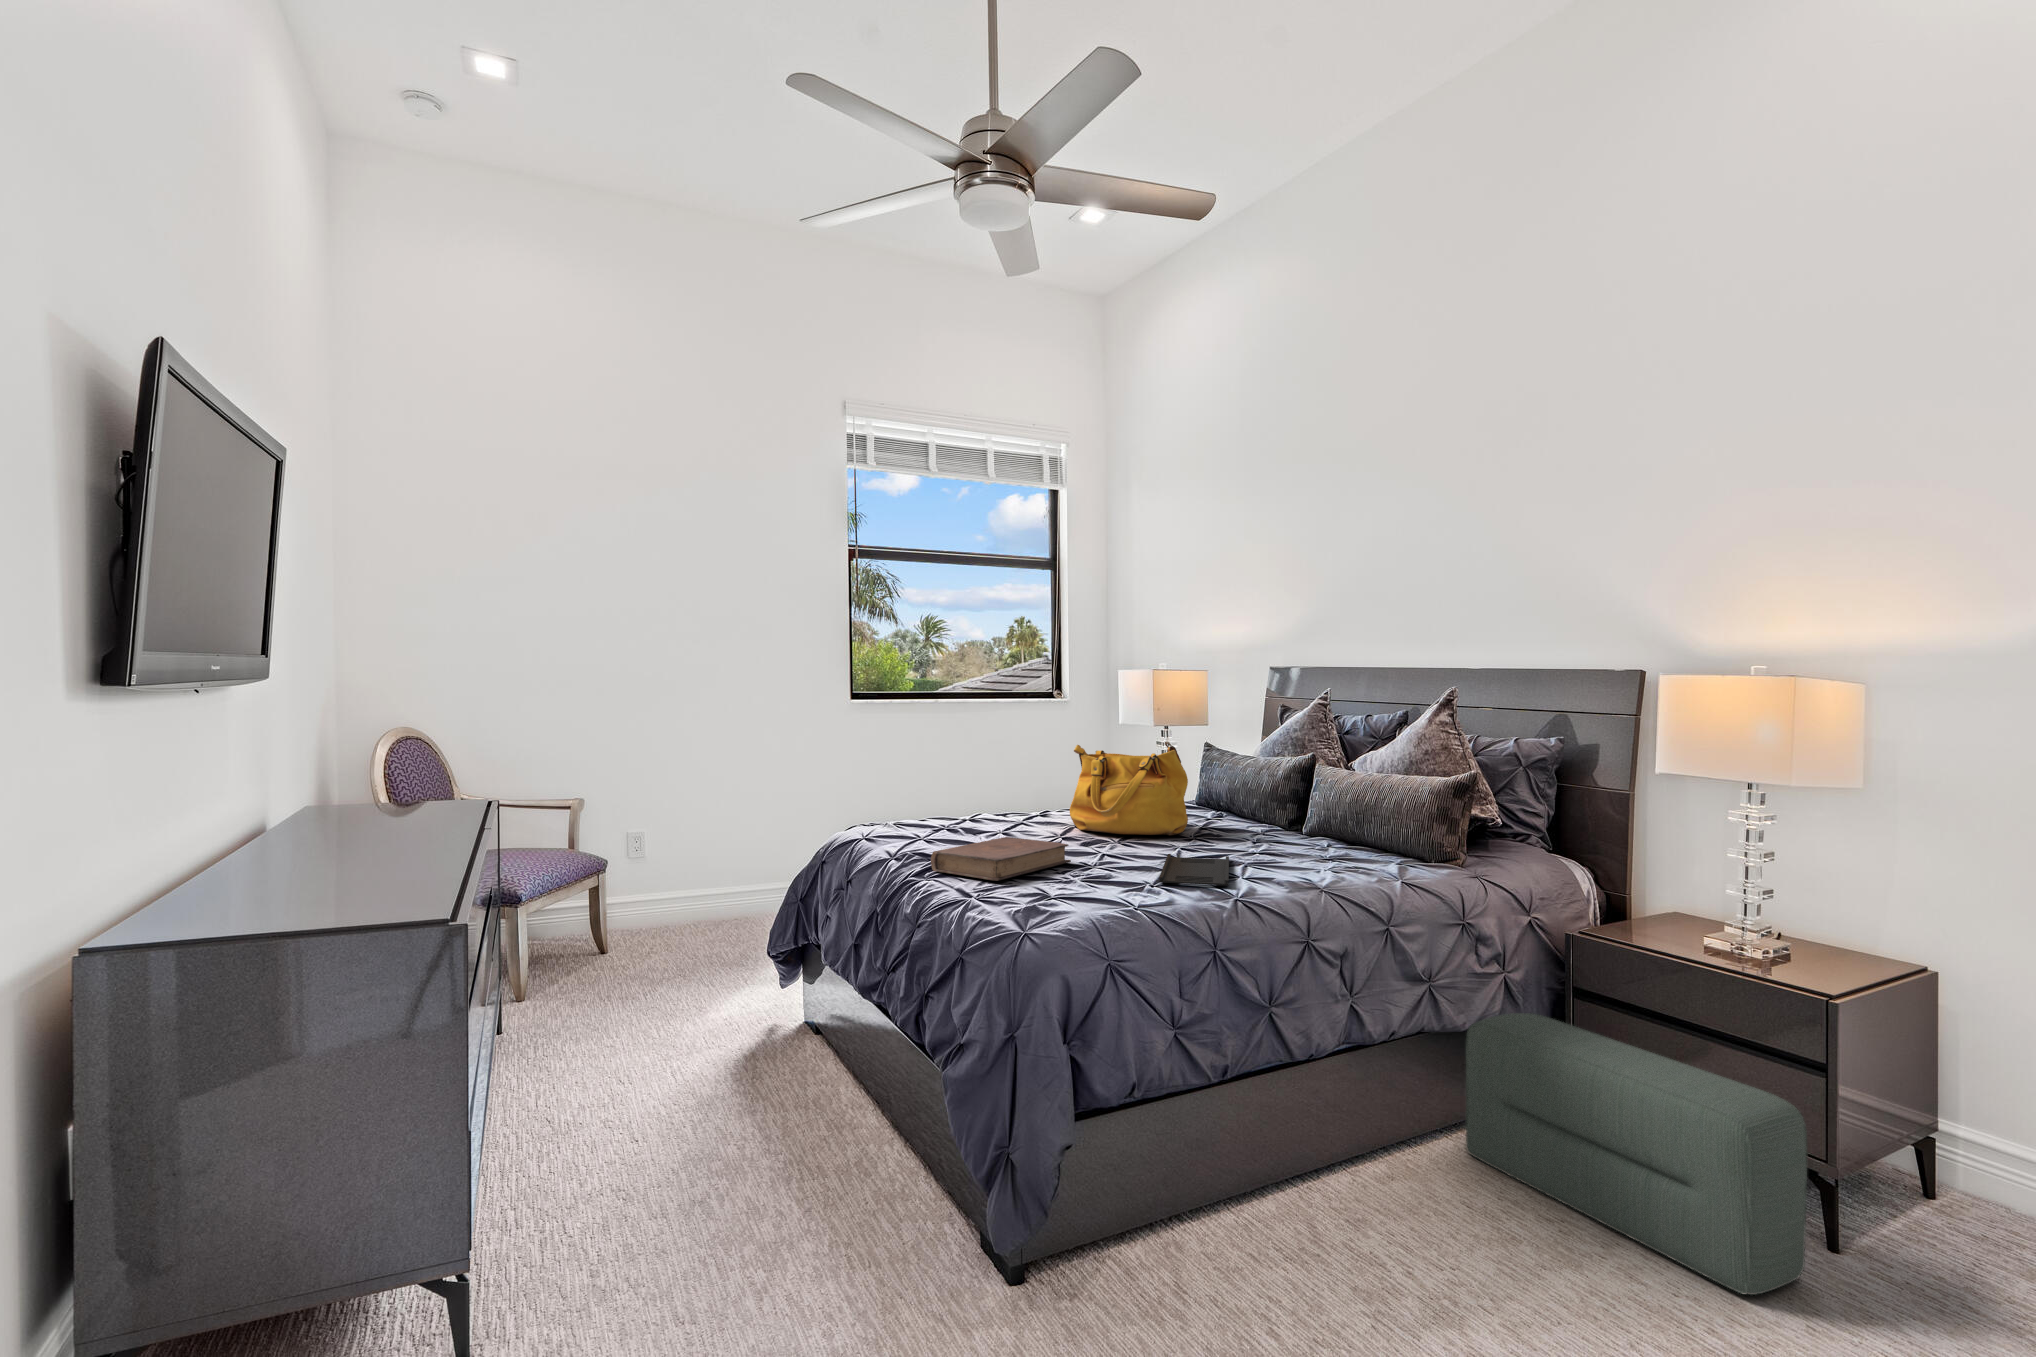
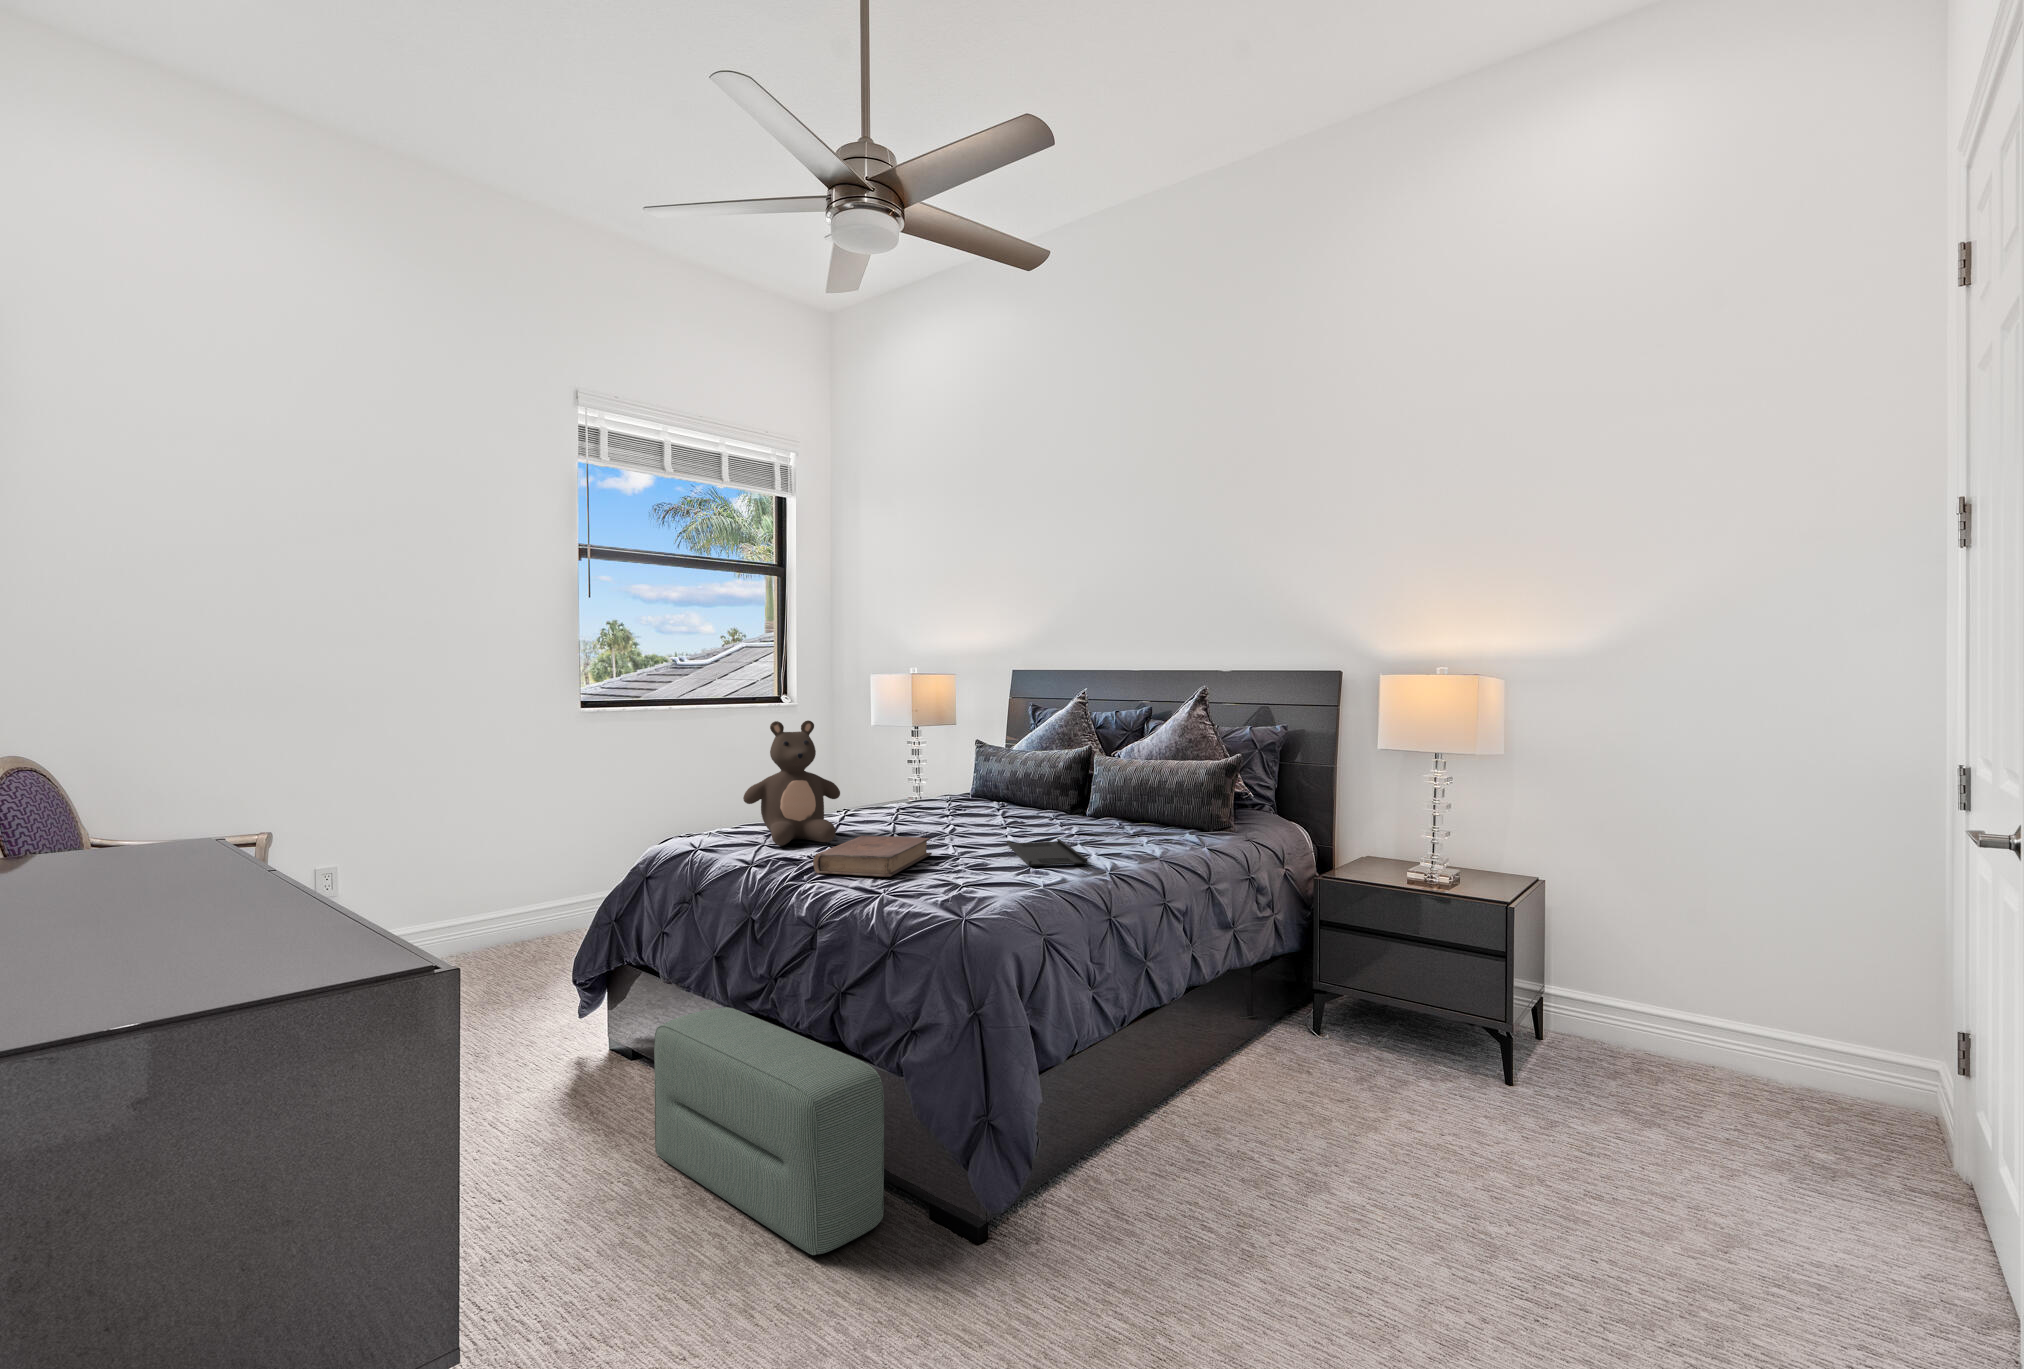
teddy bear: none [907,715,1007,842] -> present [743,720,840,846]
handbag: present [1070,742,1188,835] -> none [891,739,1000,827]
pouf: present [1466,1013,1807,1295] -> present [654,1007,884,1255]

